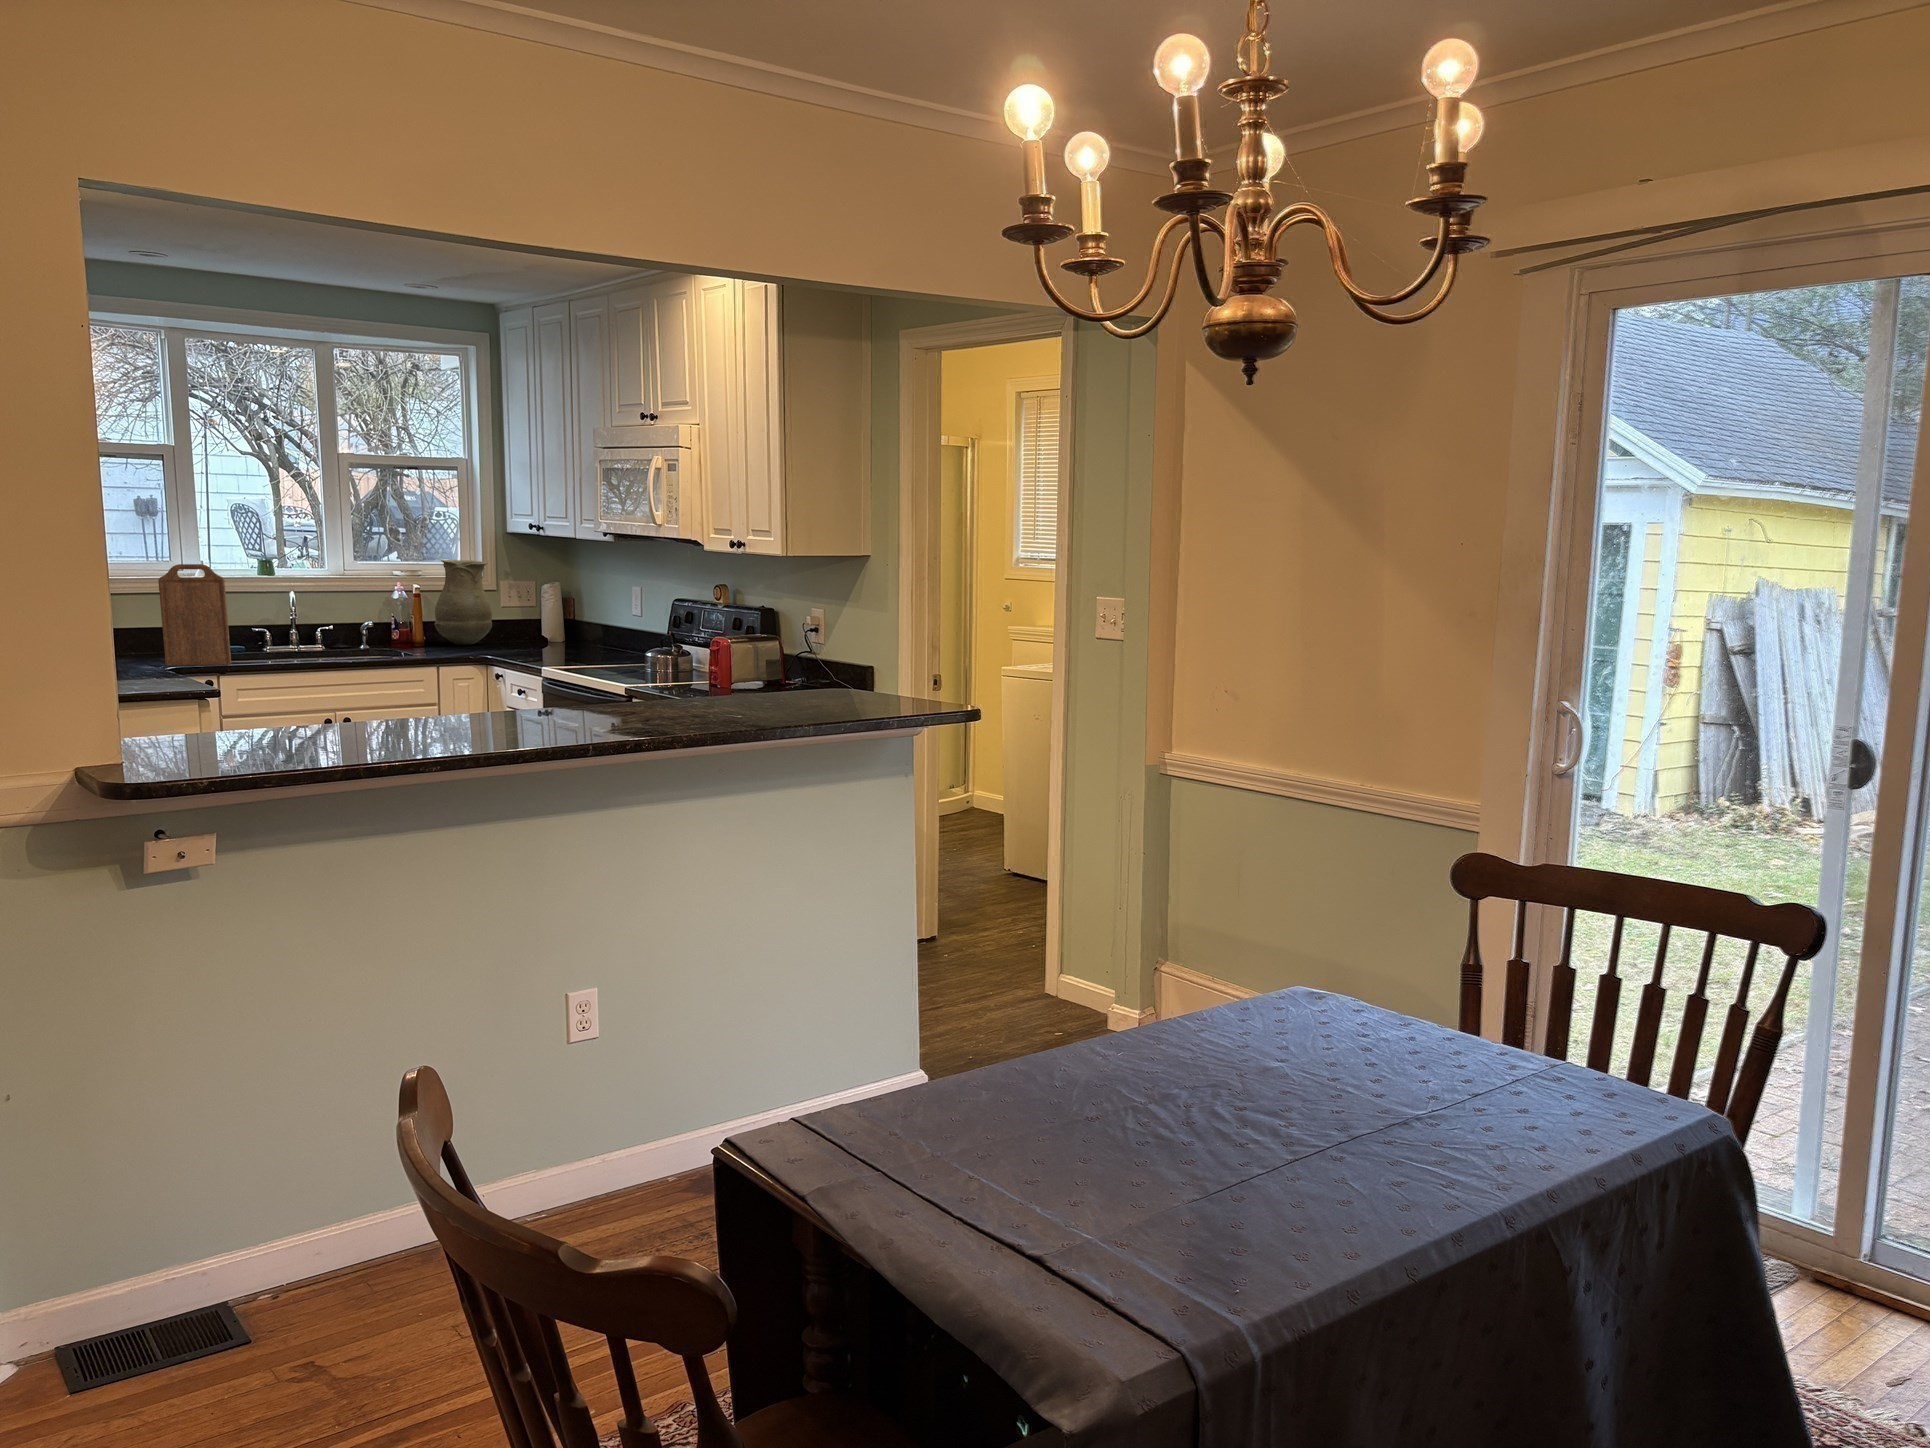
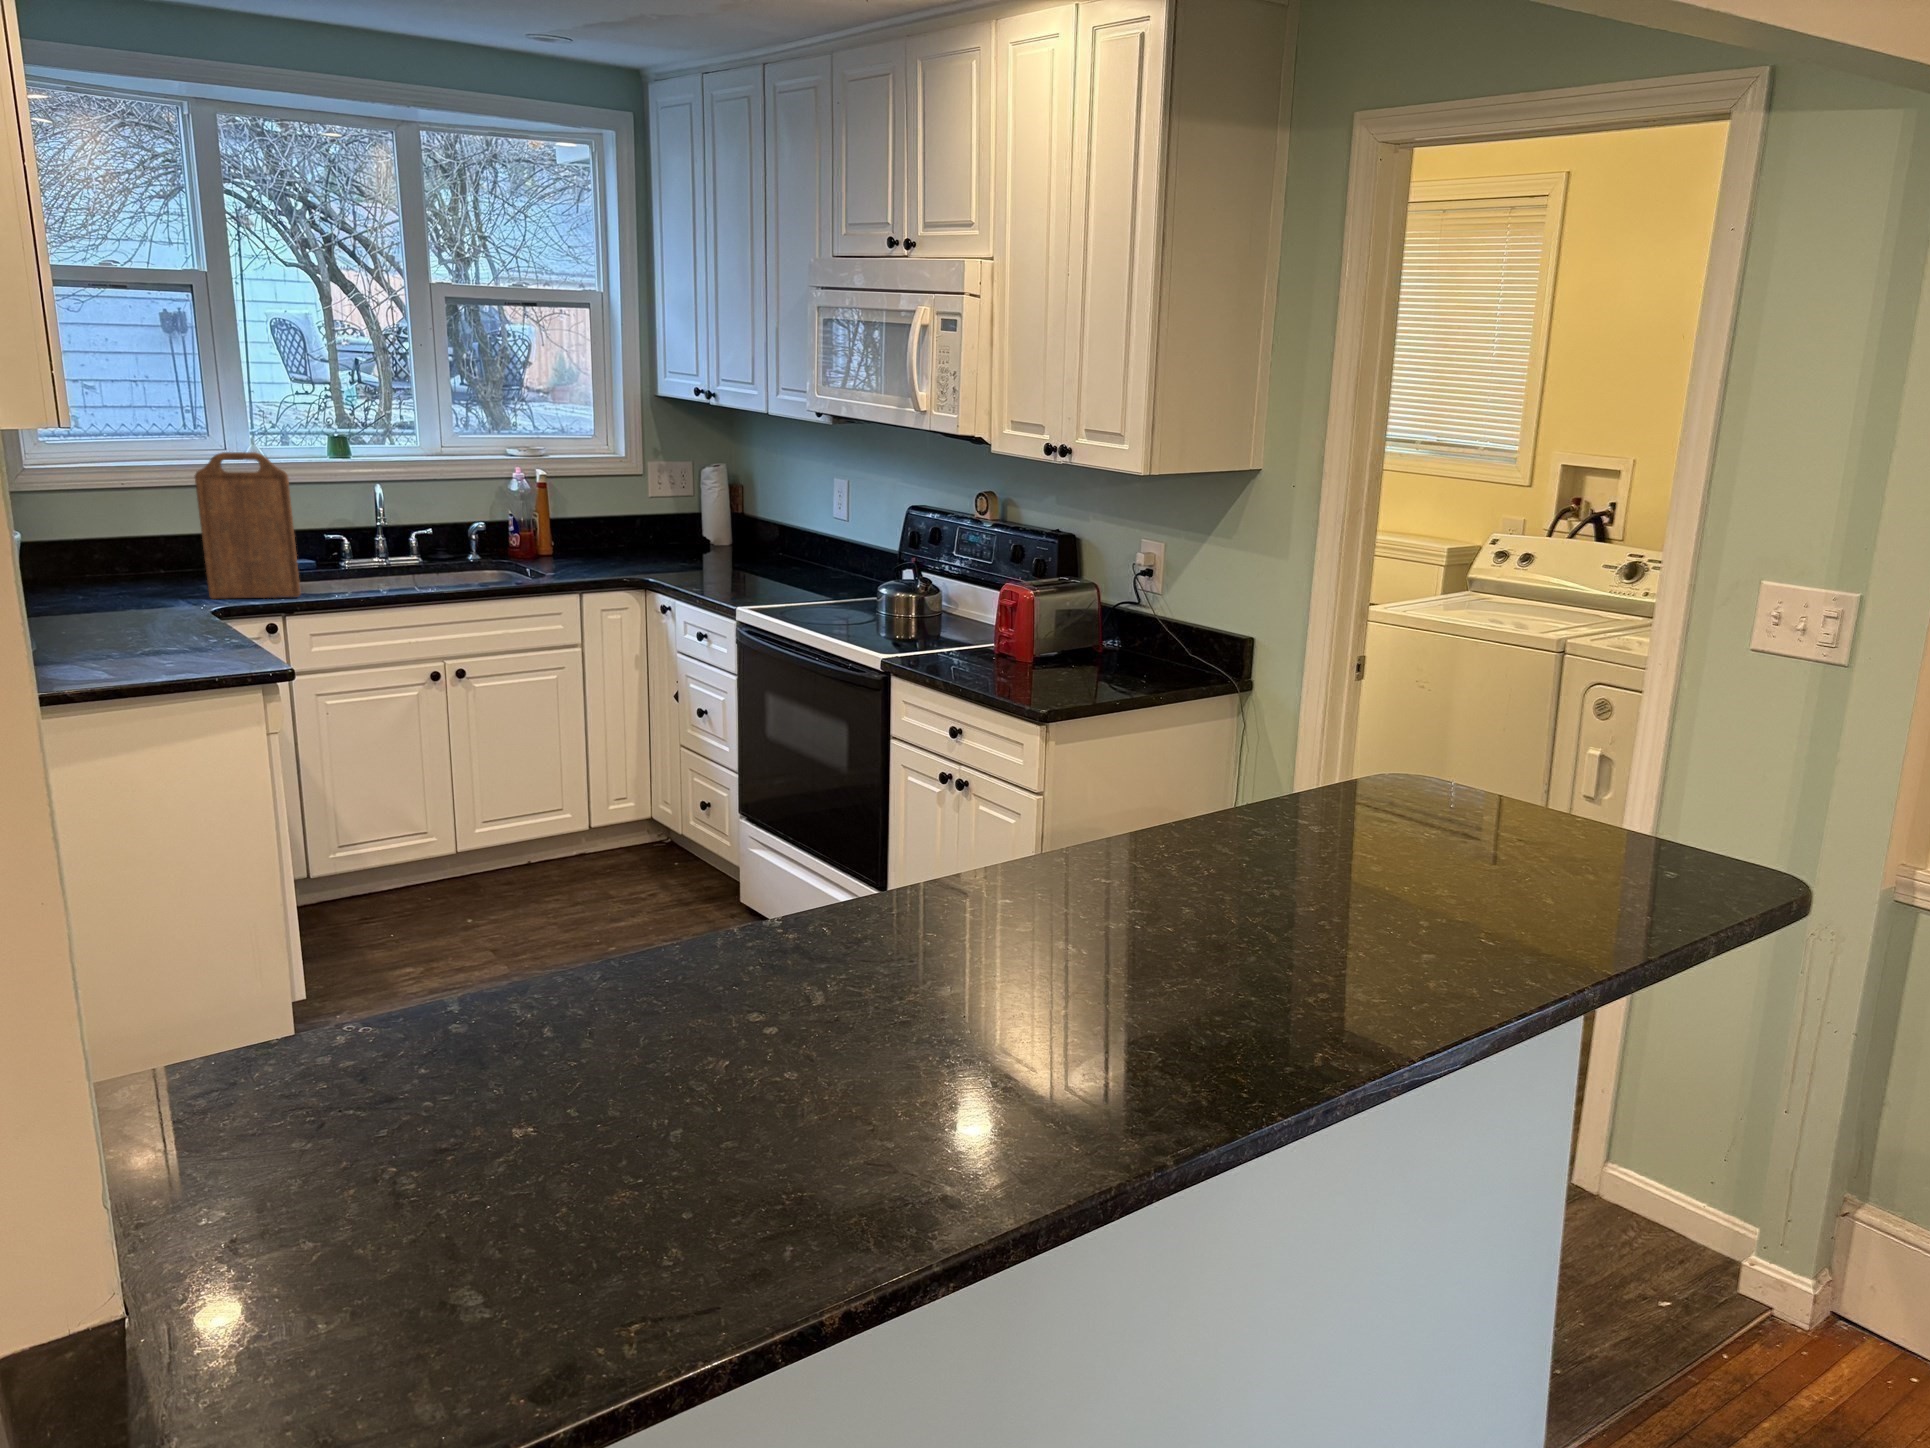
vase: present [434,560,492,645] -> none [565,435,640,552]

